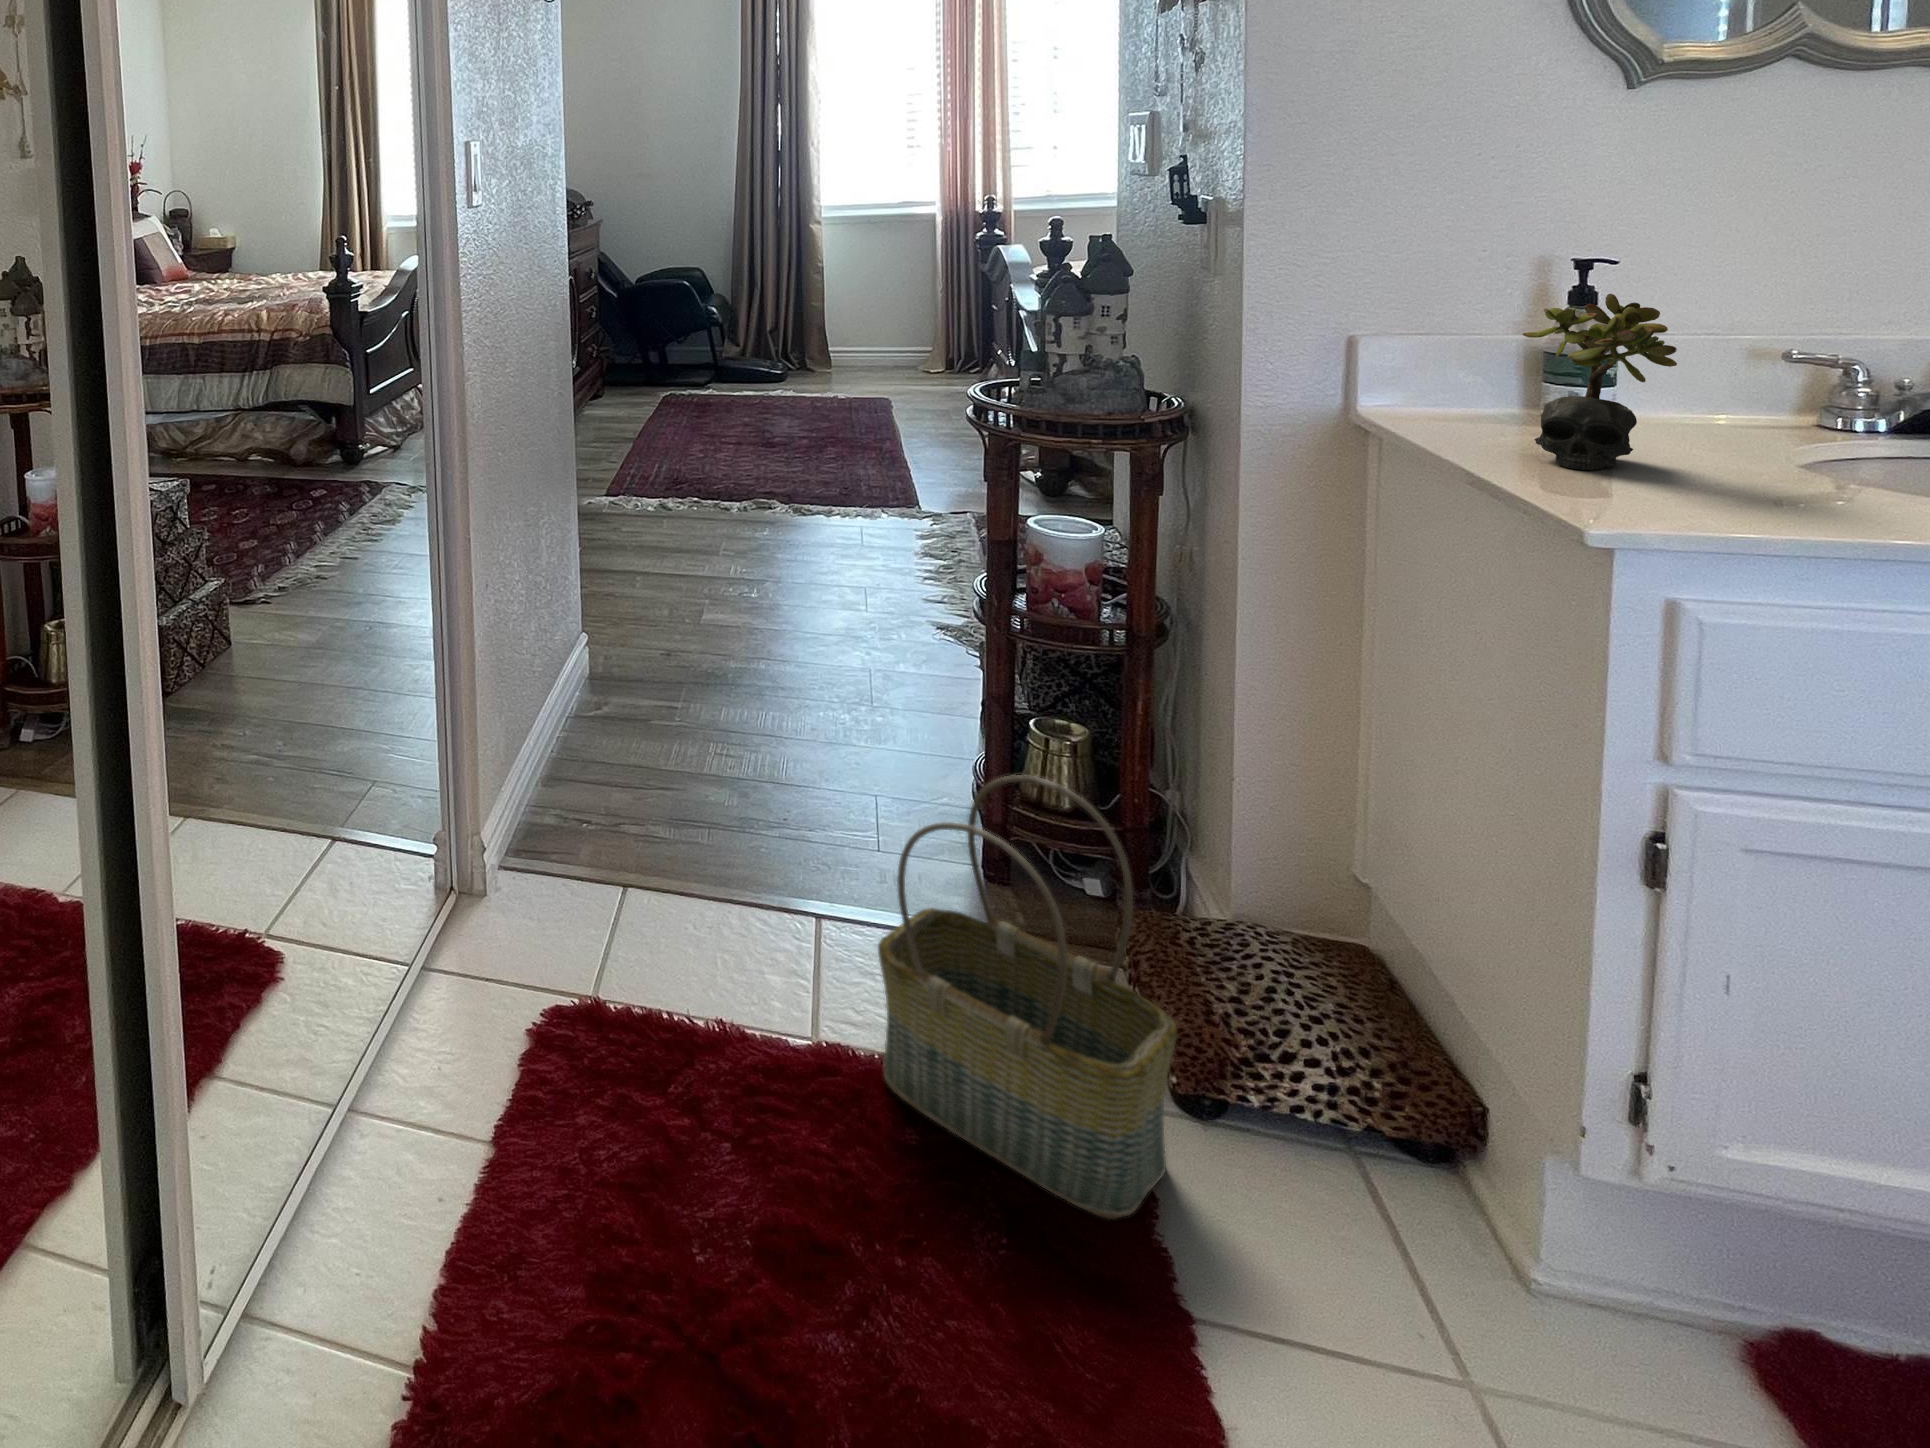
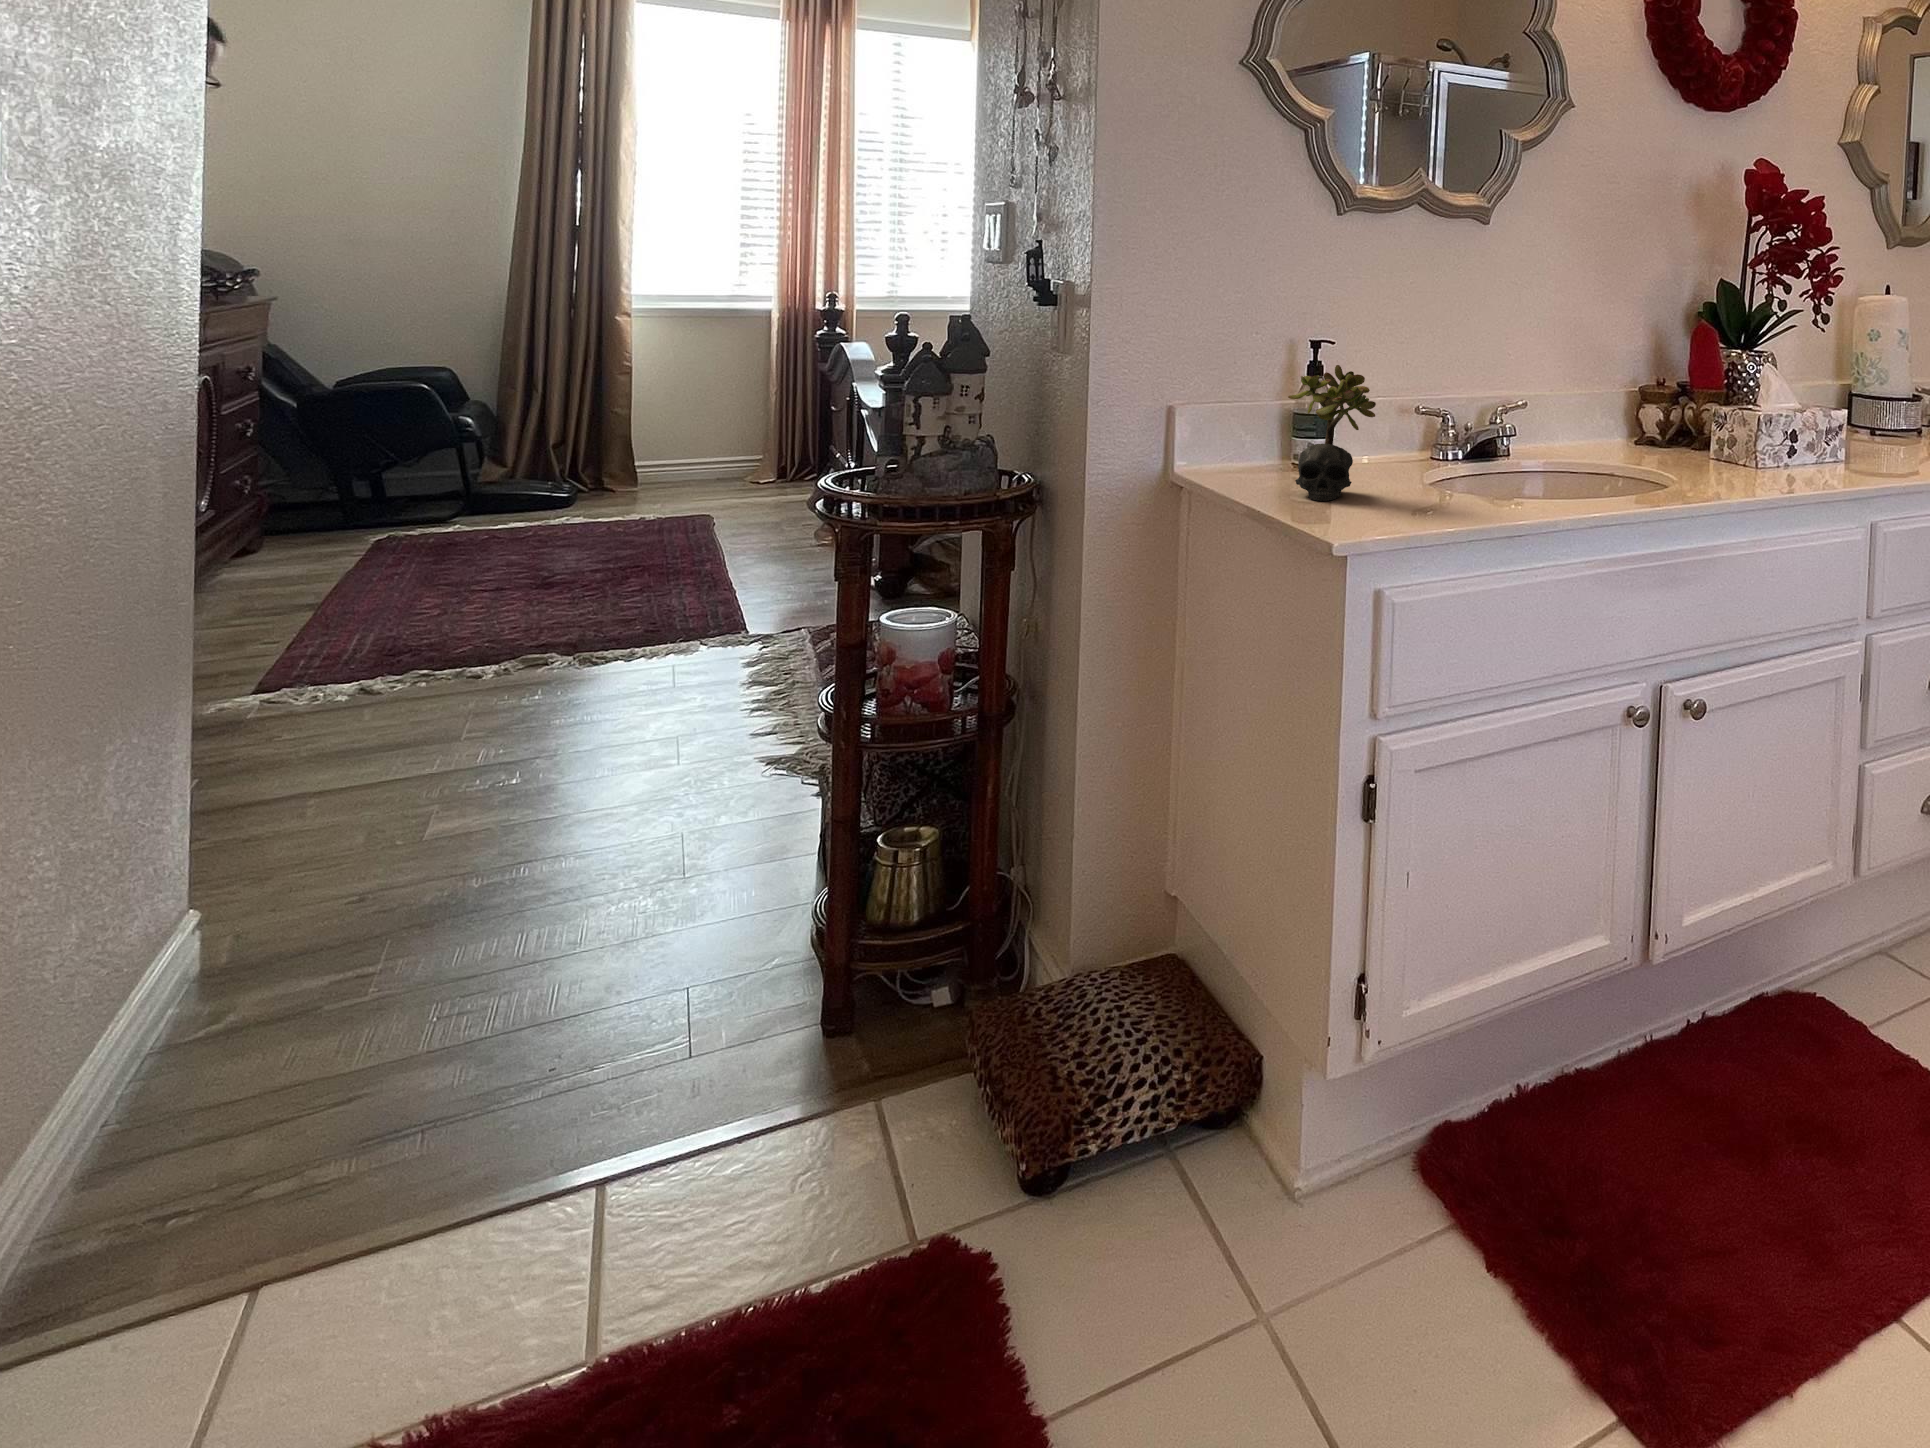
basket: present [878,775,1177,1219] -> none [685,893,1031,1373]

